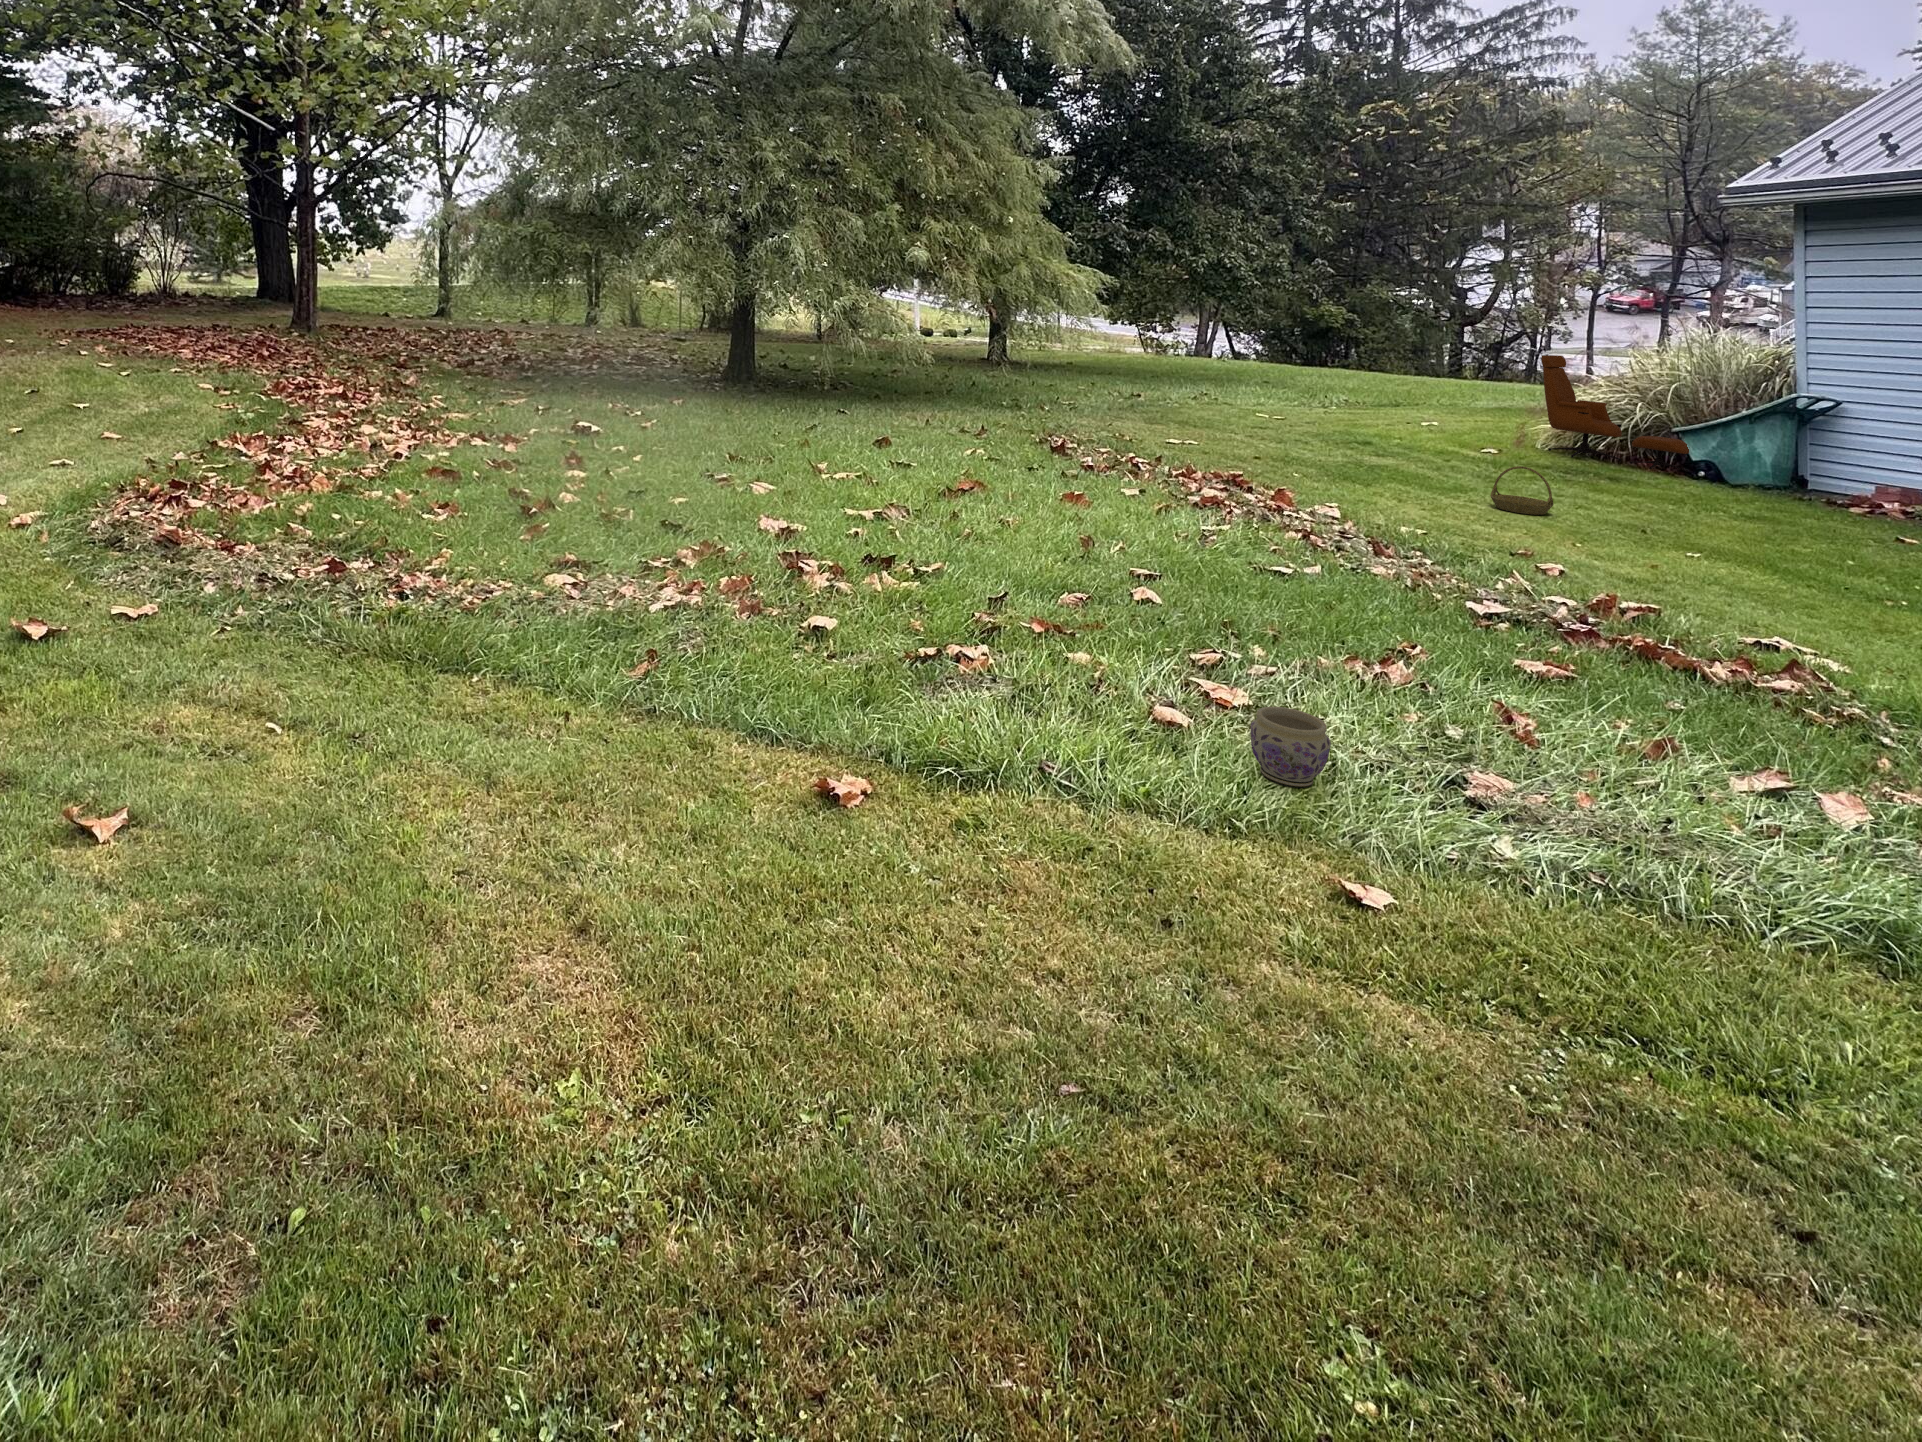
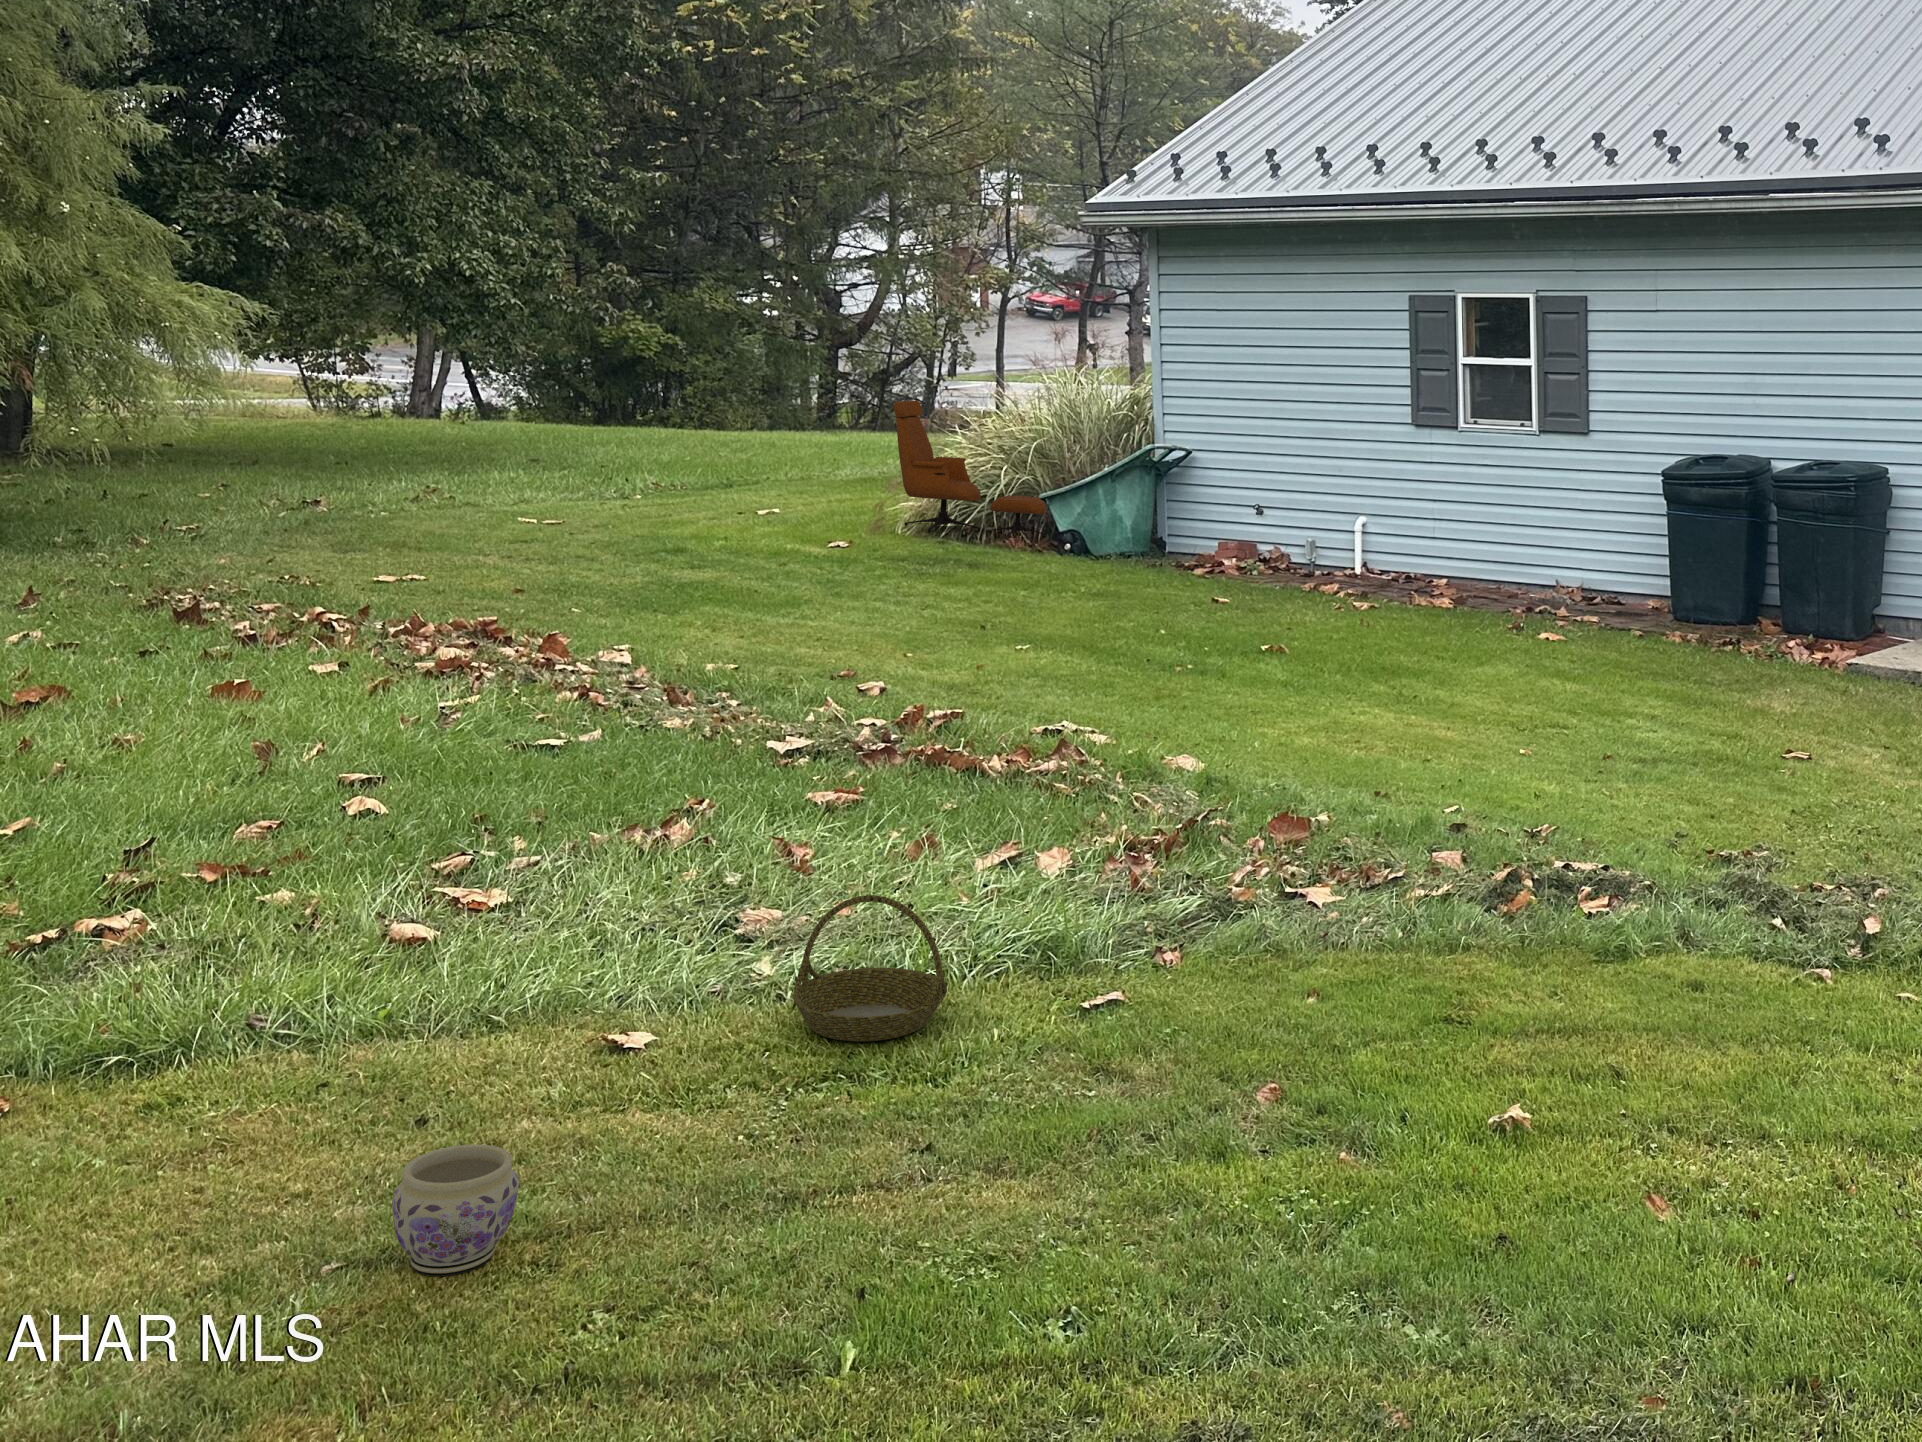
basket: present [1490,466,1554,515] -> present [793,895,947,1042]
planter: present [1250,707,1331,788] -> present [392,1144,519,1276]

